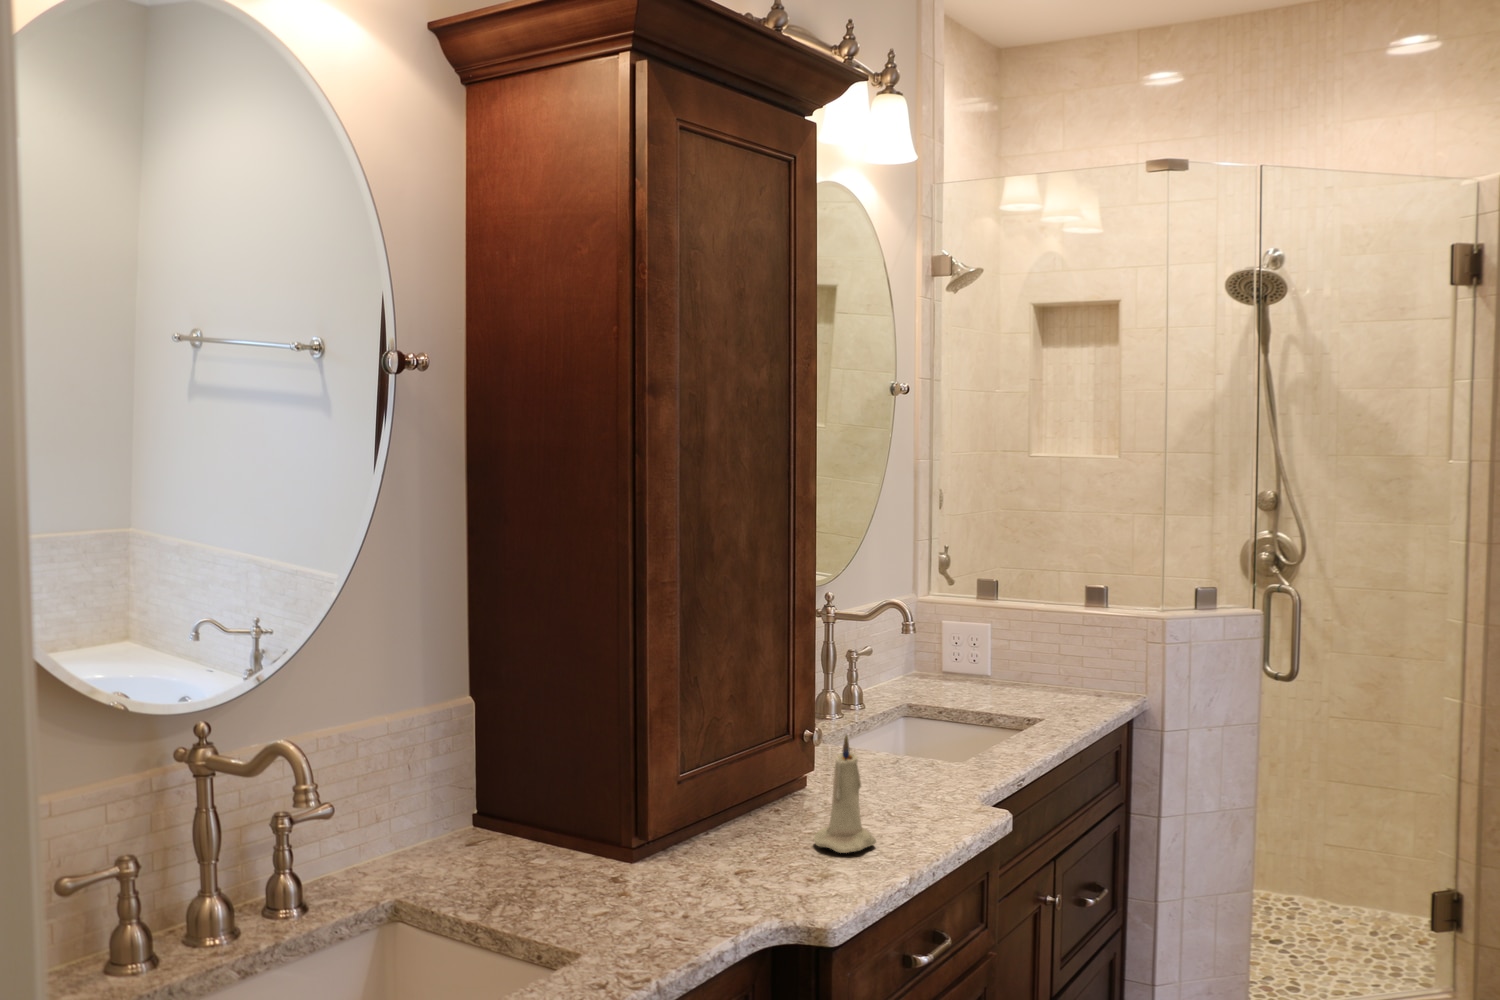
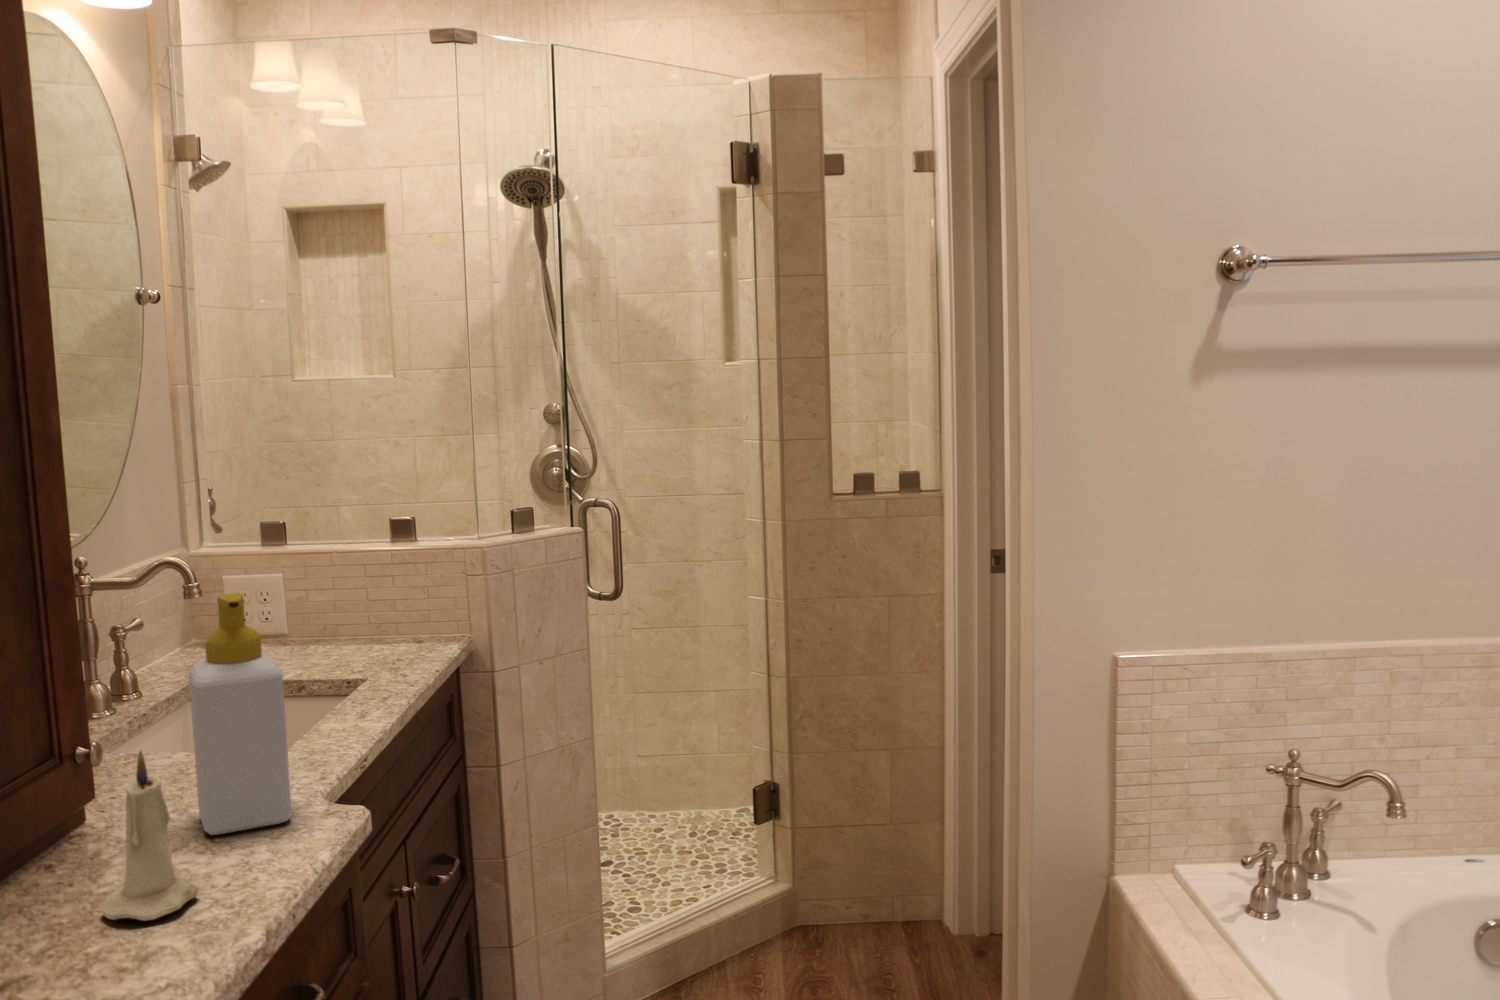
soap bottle: none [890,633,954,811] -> present [189,593,292,835]

